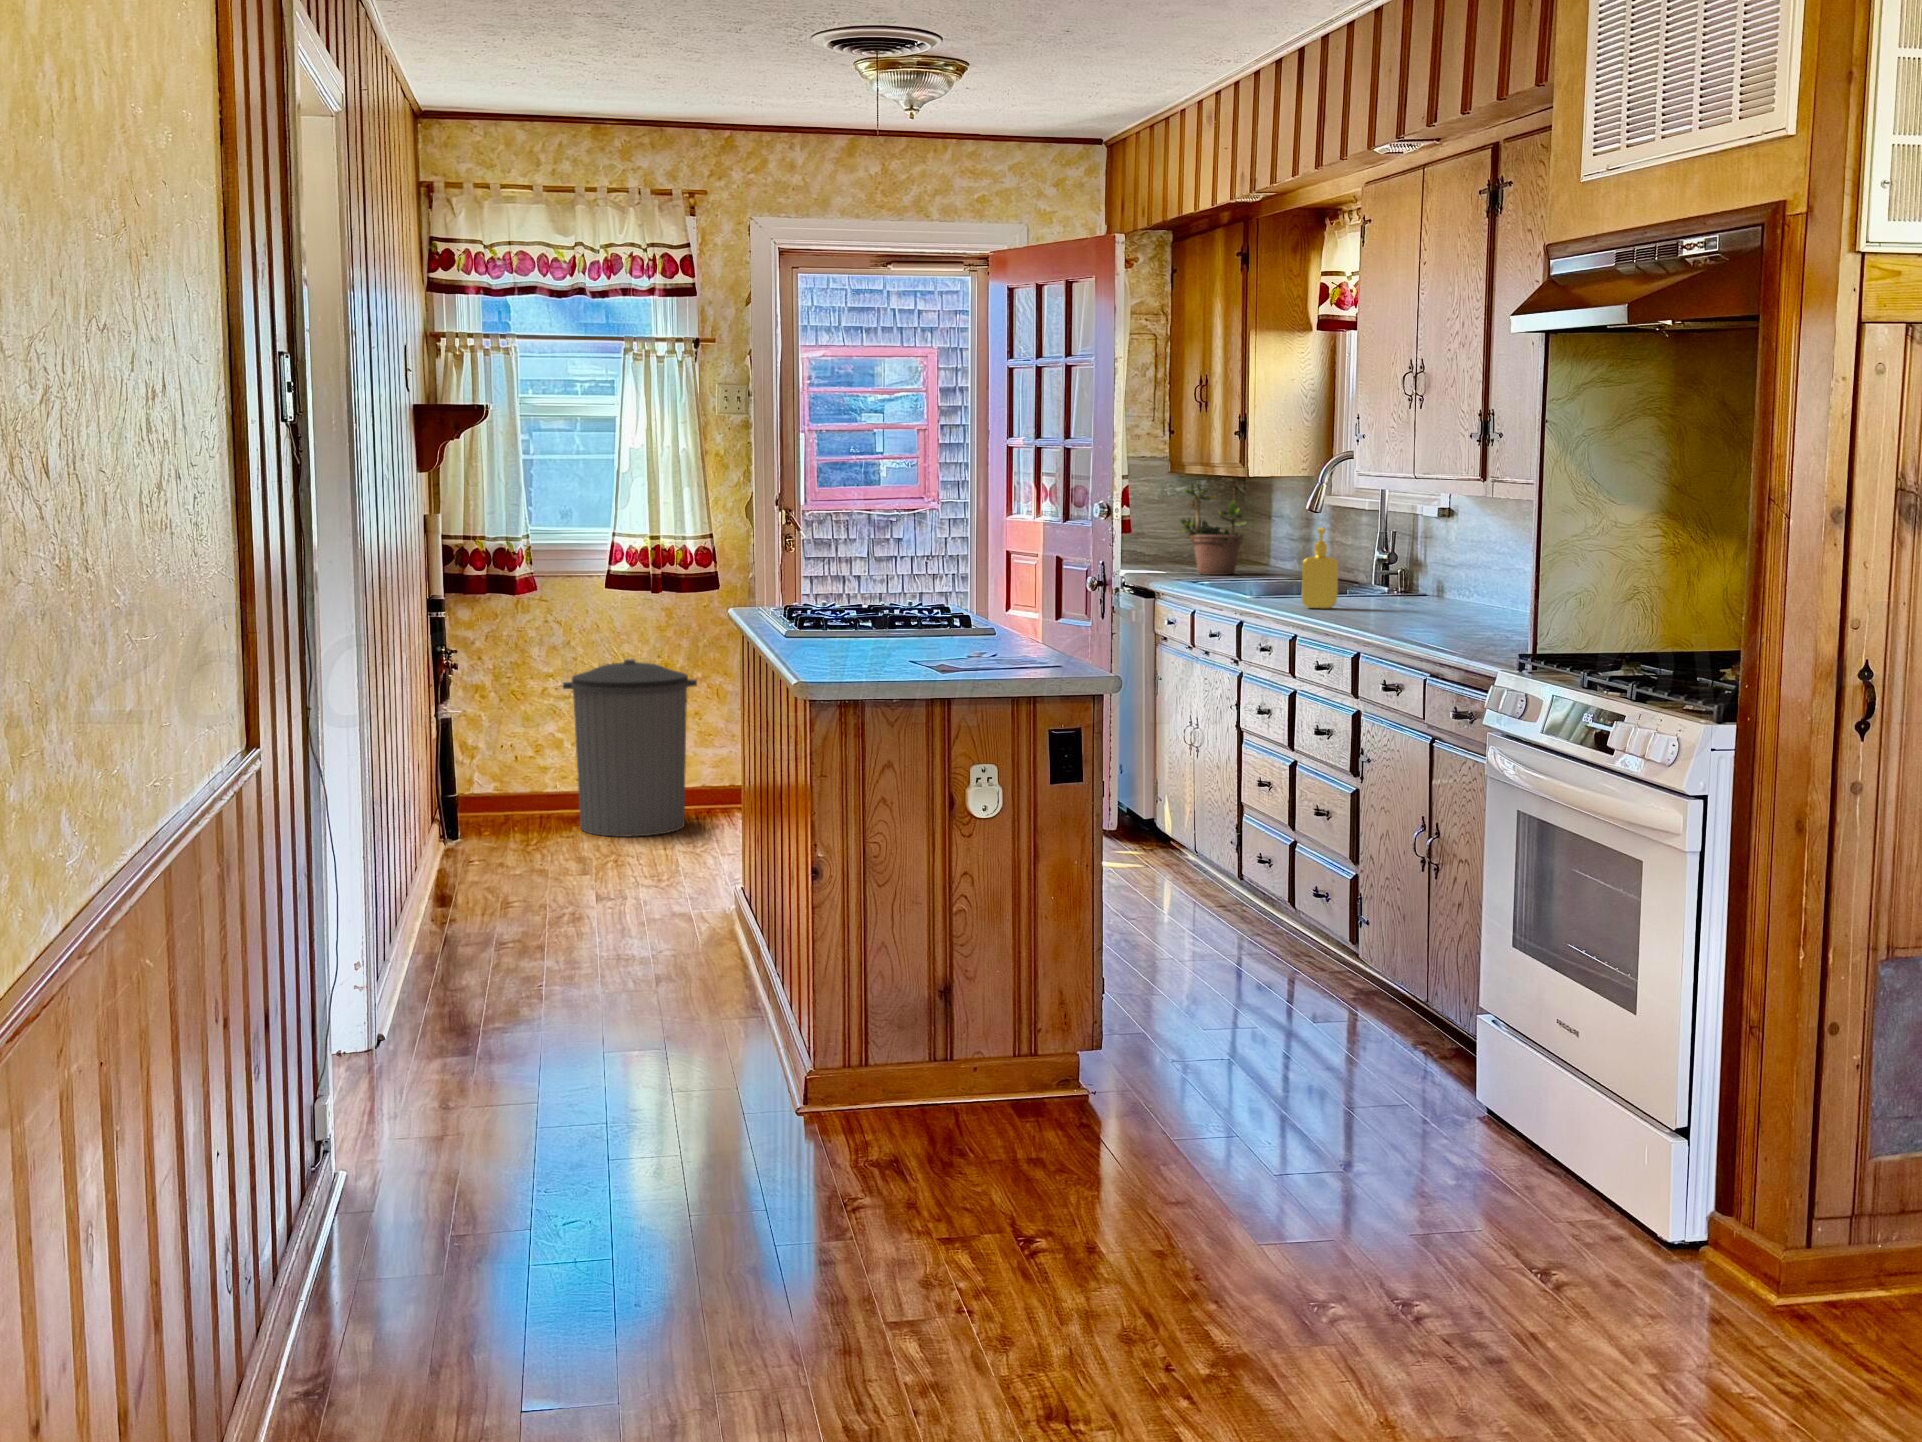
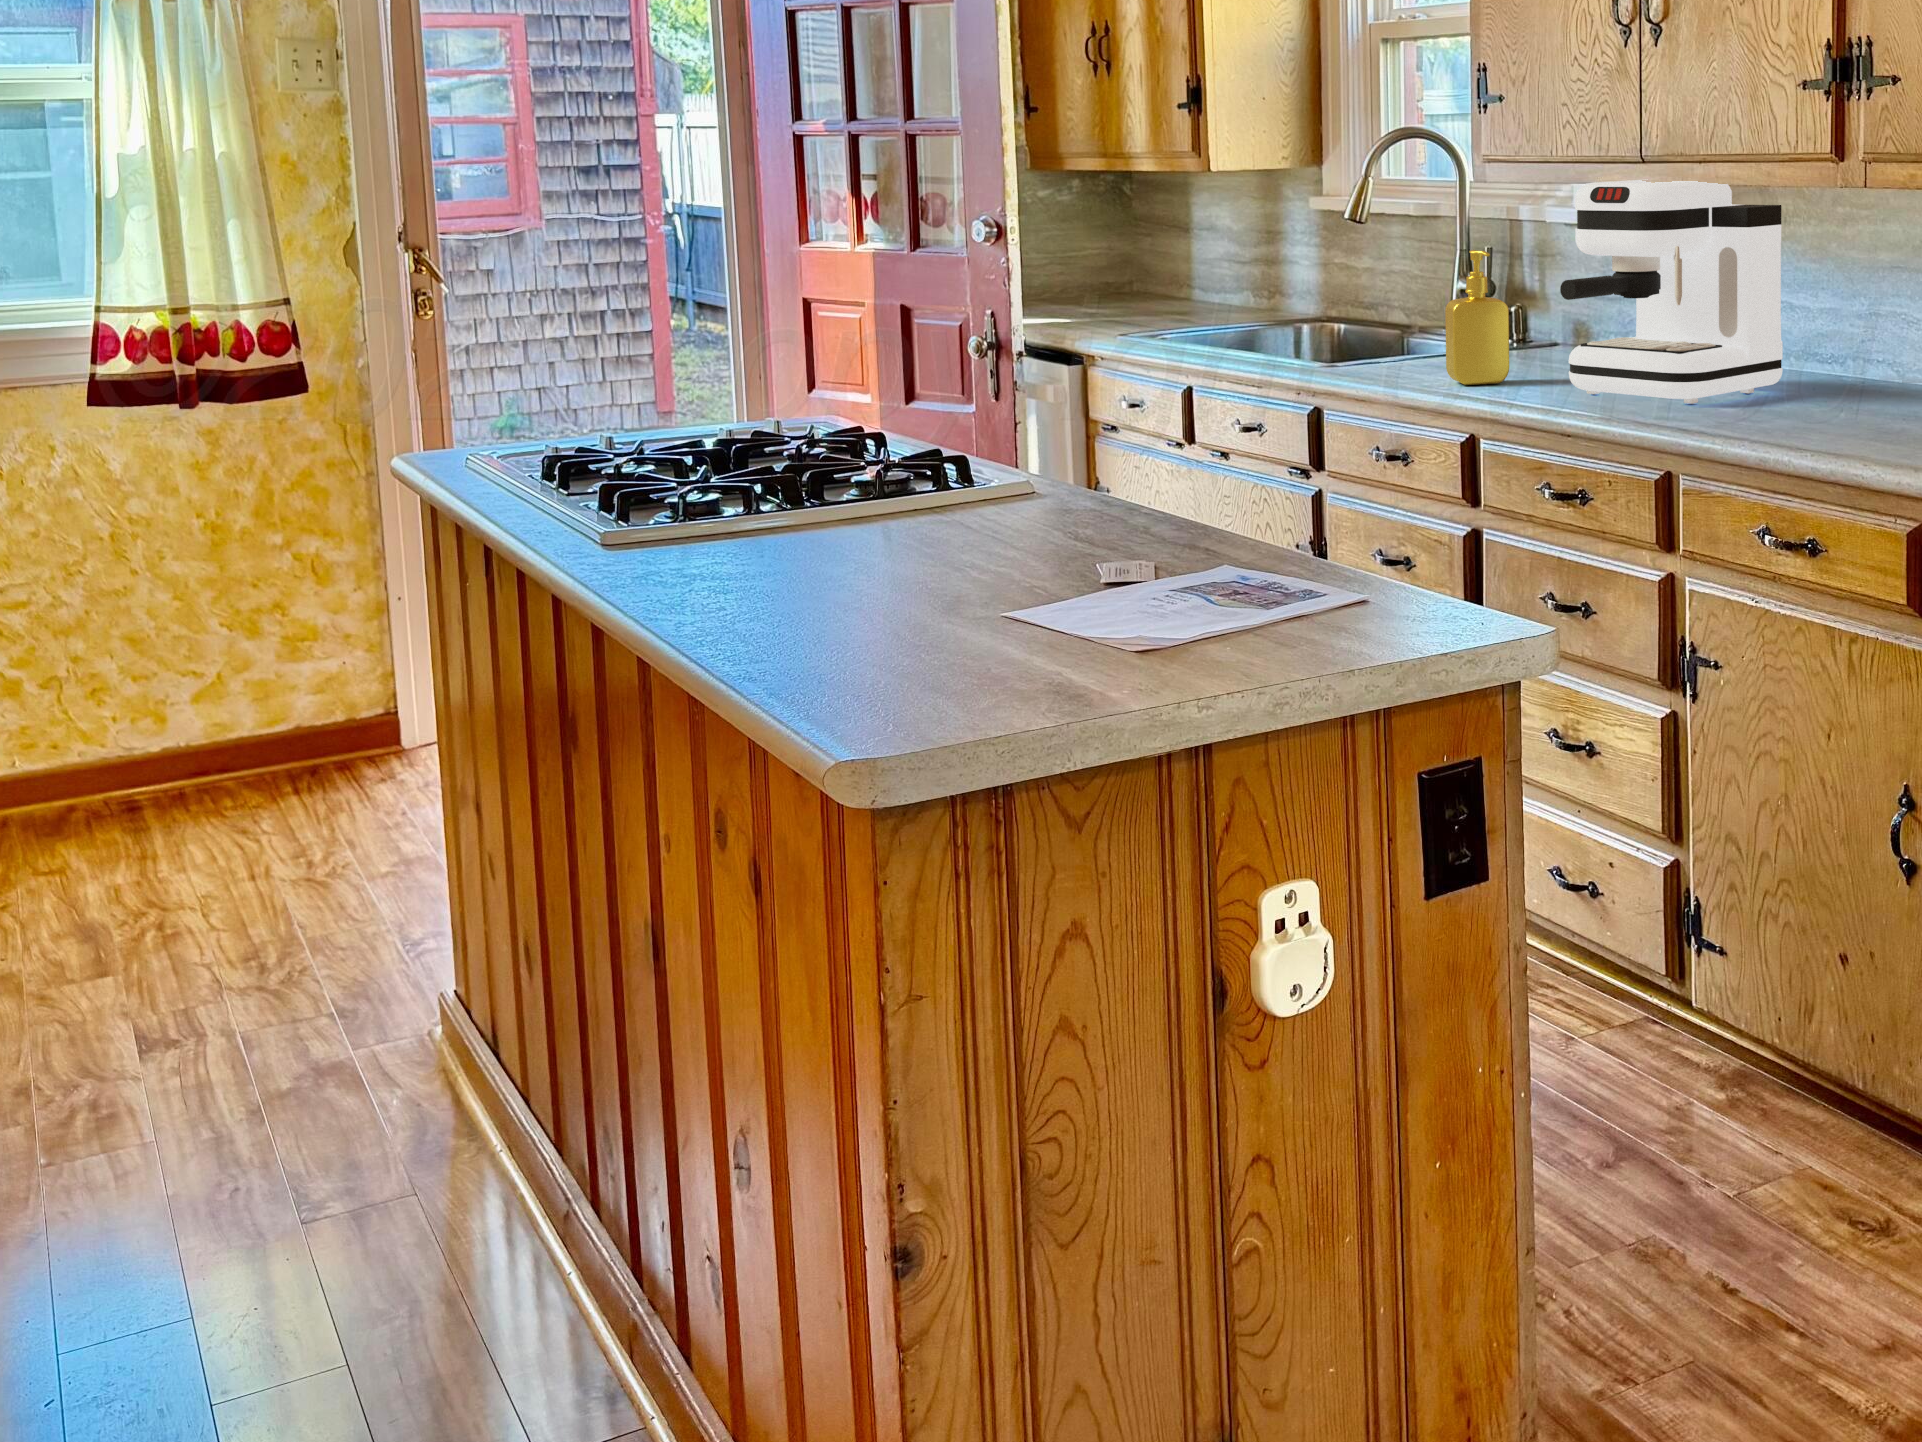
potted plant: present [1178,482,1246,575] -> none [1075,168,1184,319]
coffee maker: none [1333,488,1479,620] -> present [1560,180,1783,404]
trash can: present [563,659,697,837] -> none [17,527,286,853]

